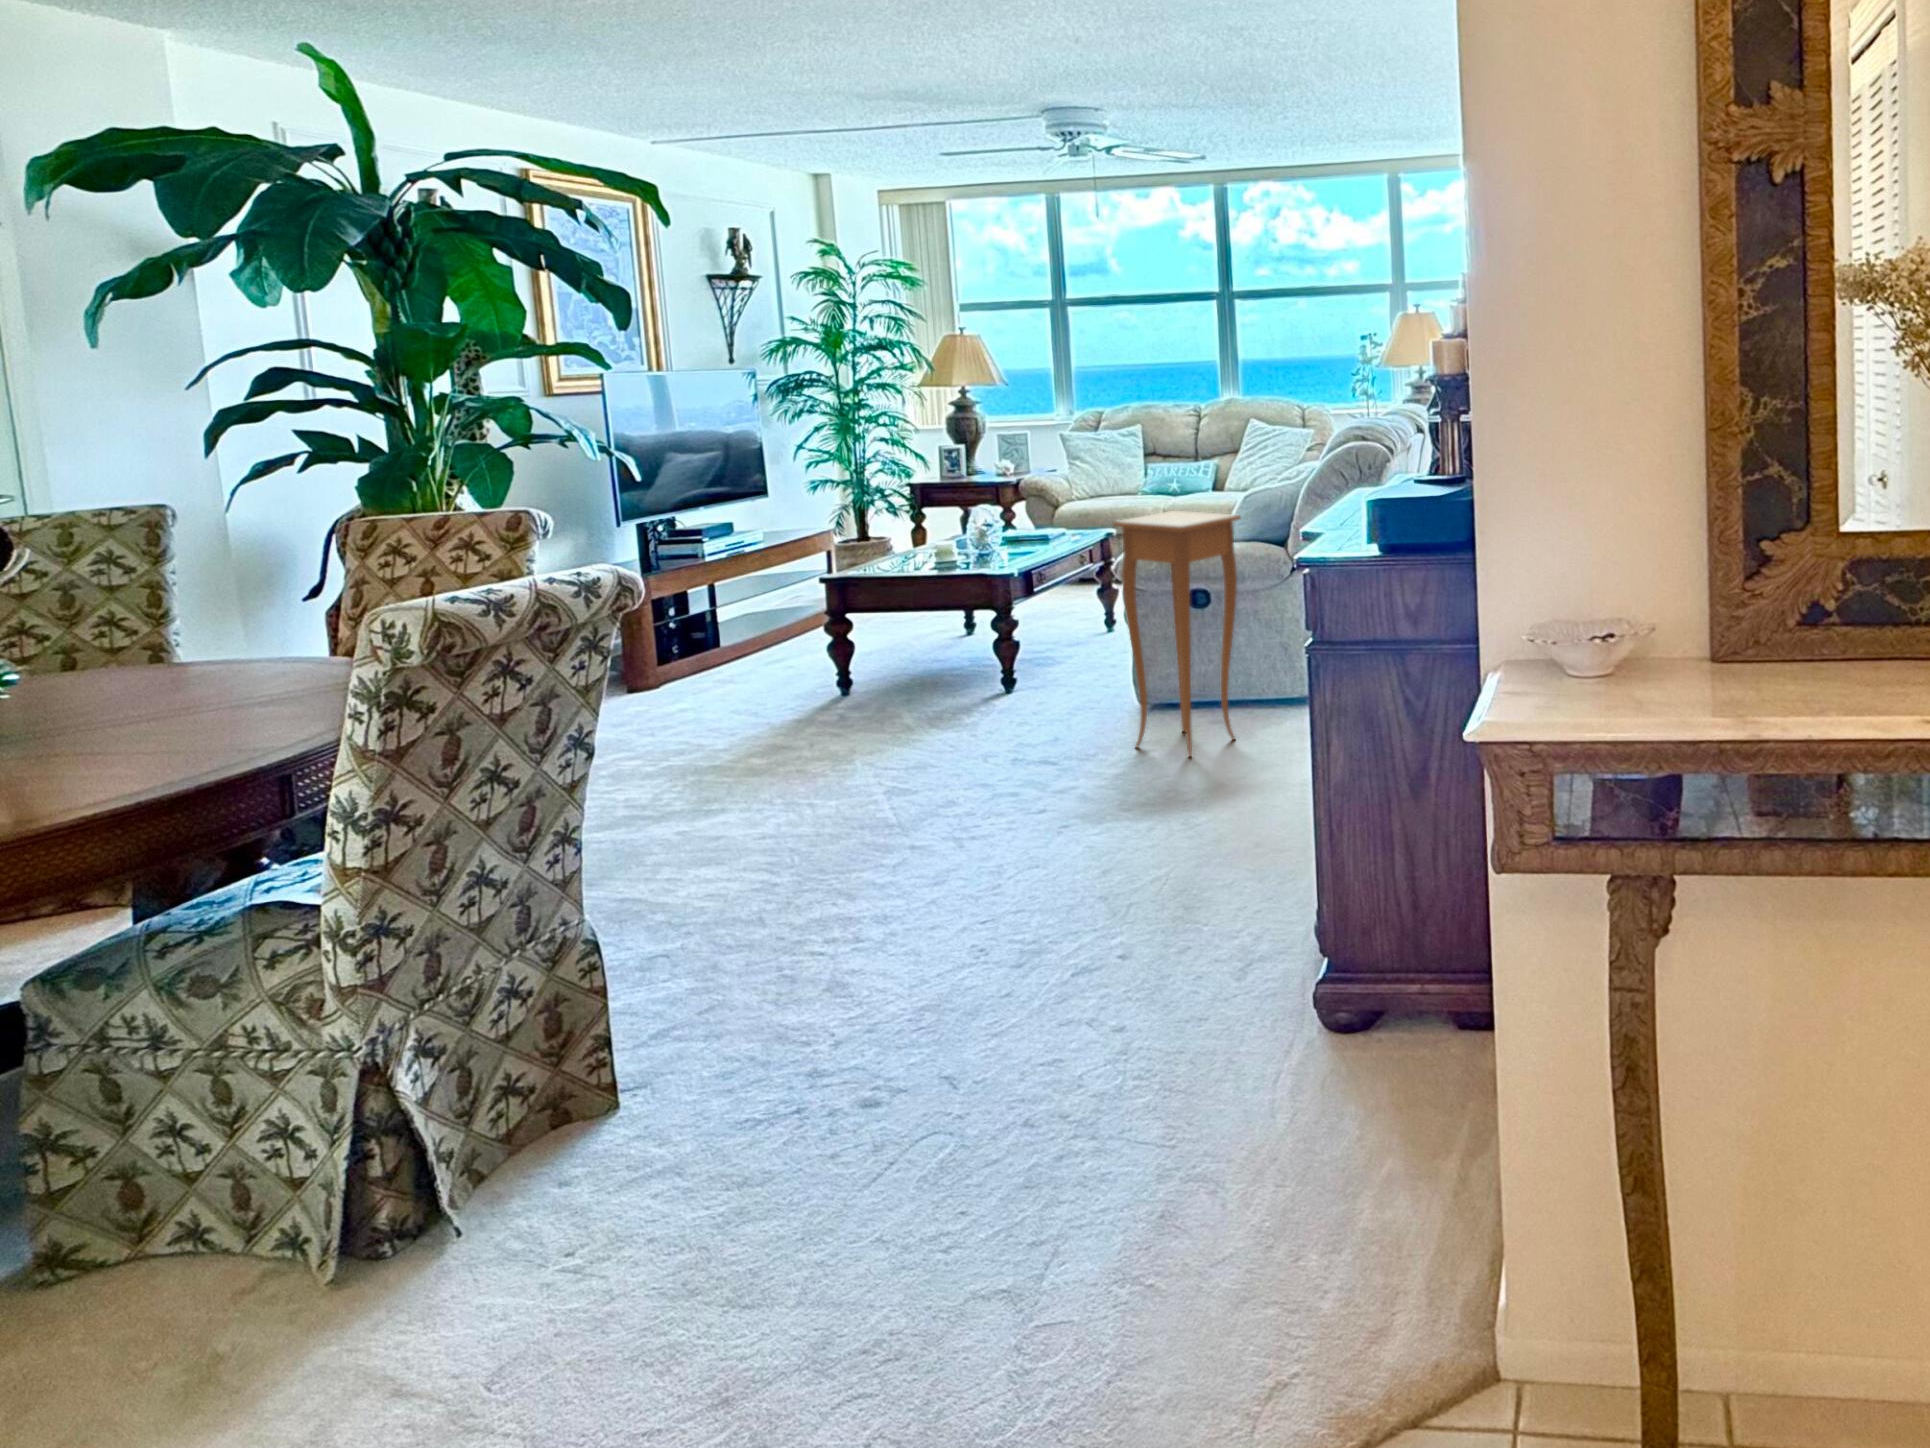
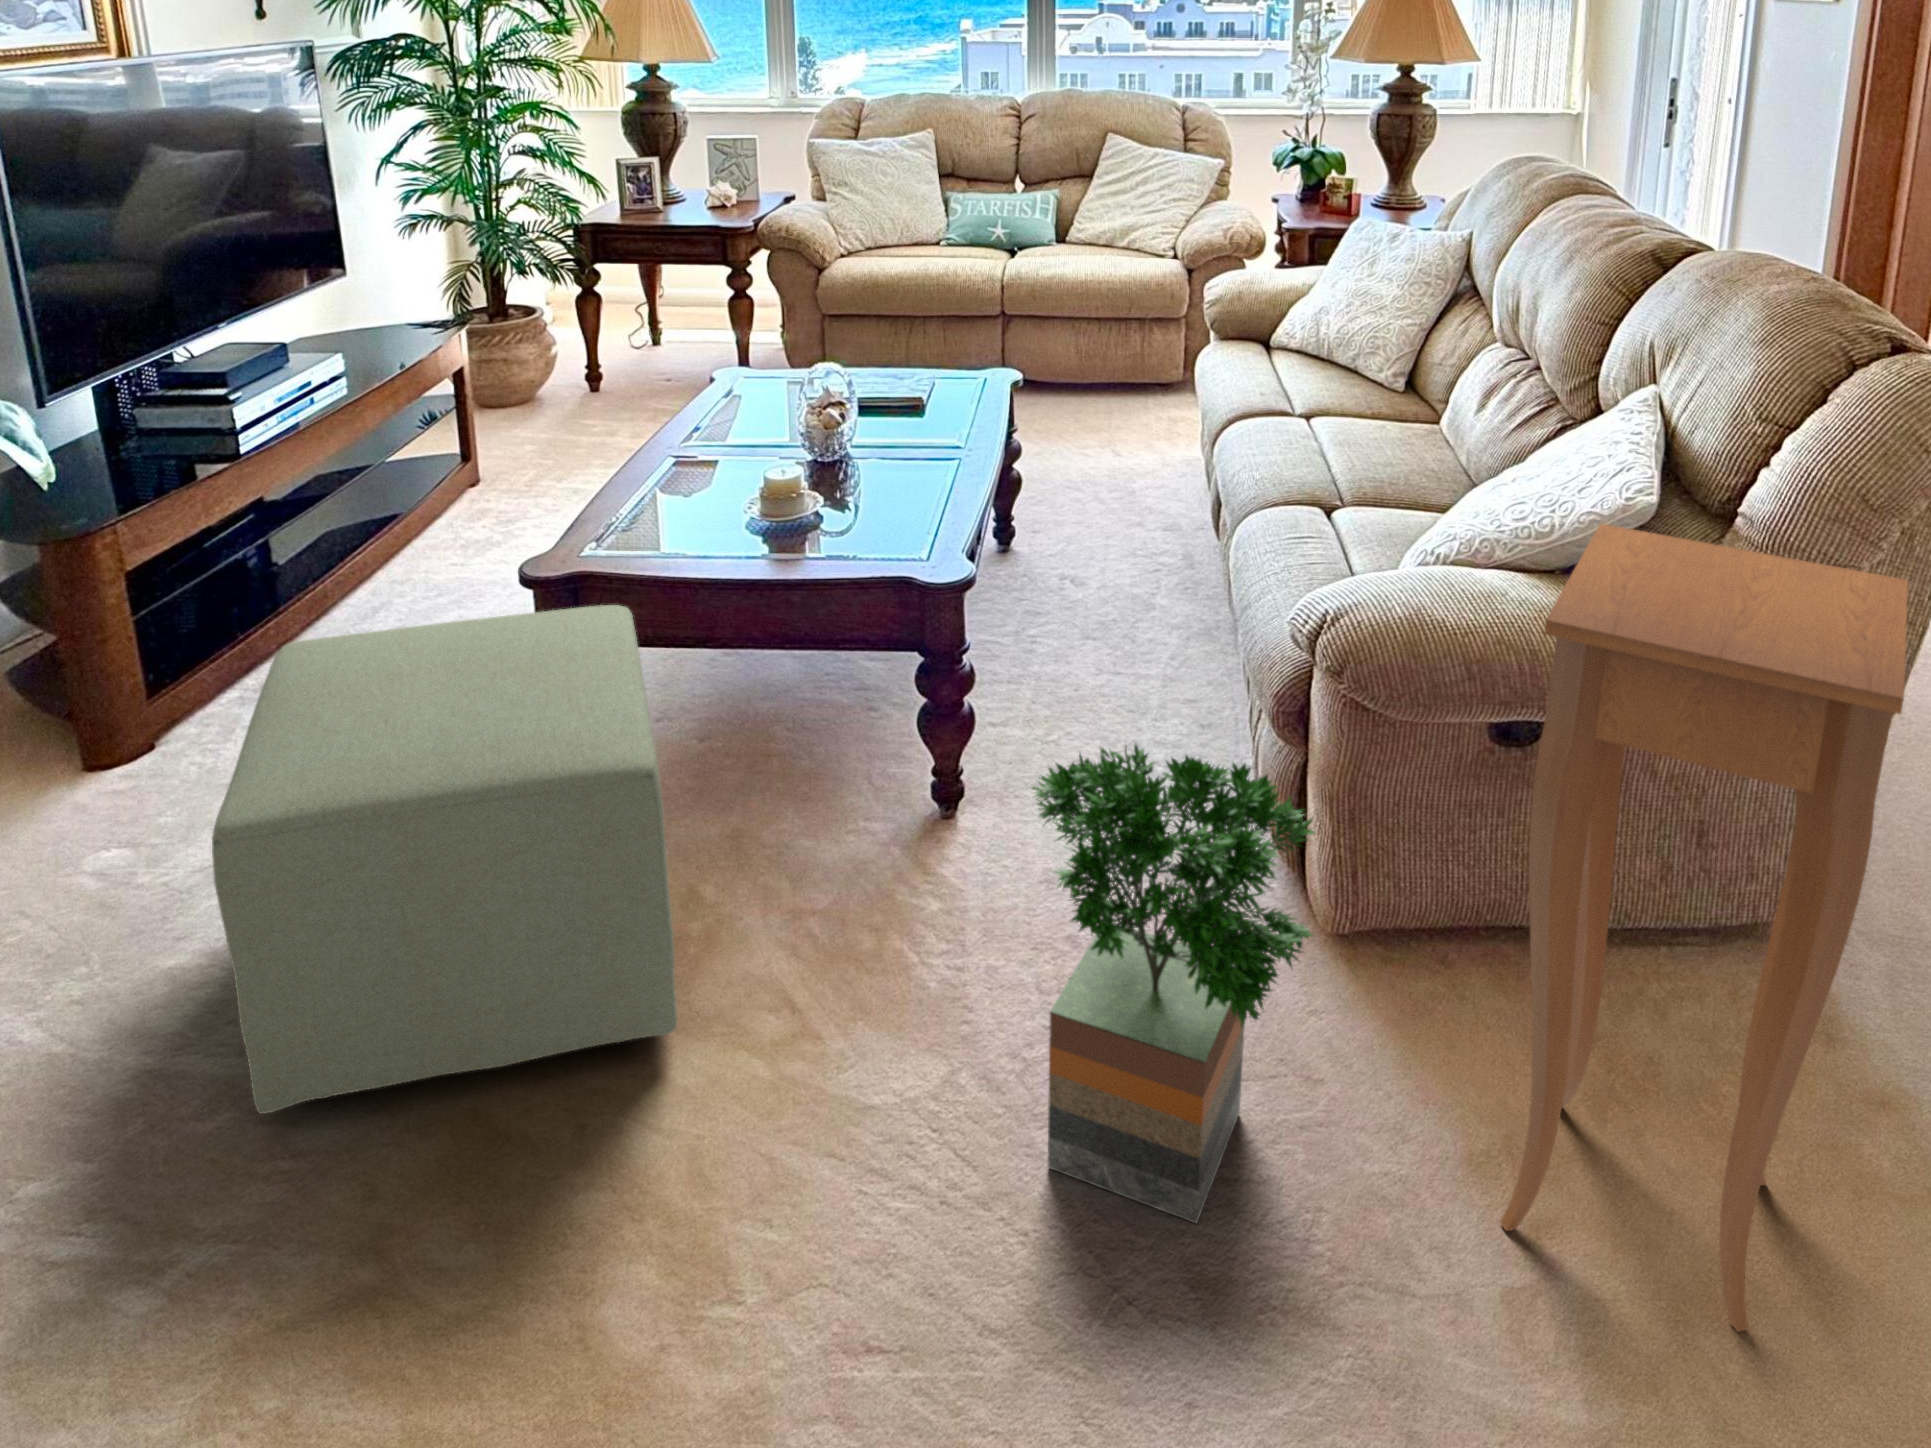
ottoman: none [698,588,878,742] -> present [212,605,677,1114]
potted tree: none [976,592,1079,750] -> present [1033,745,1315,1223]

